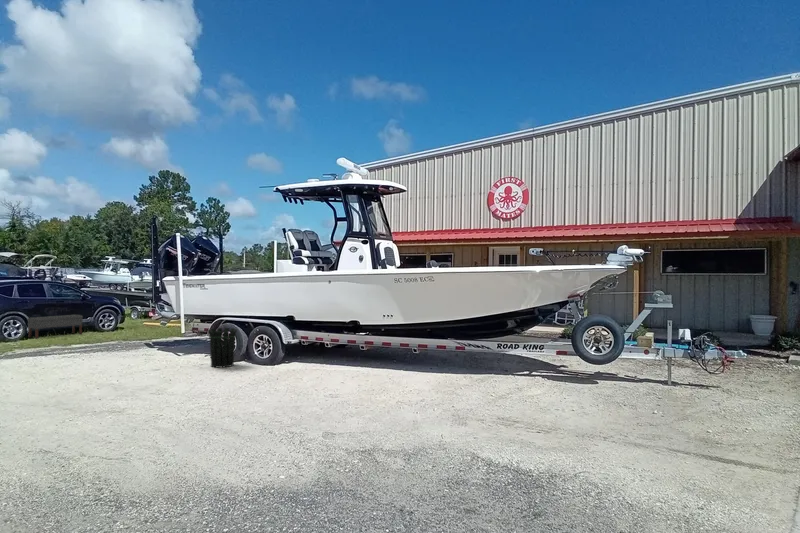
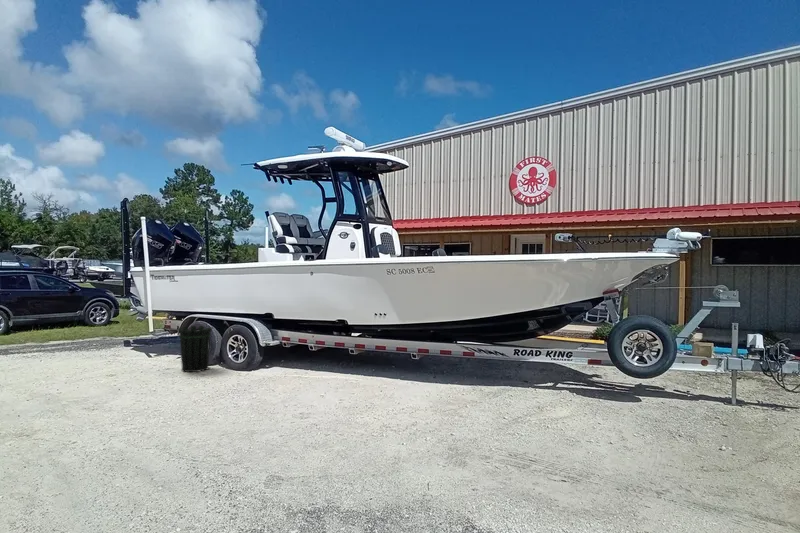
bench: present [28,315,83,339] -> none [9,308,70,334]

